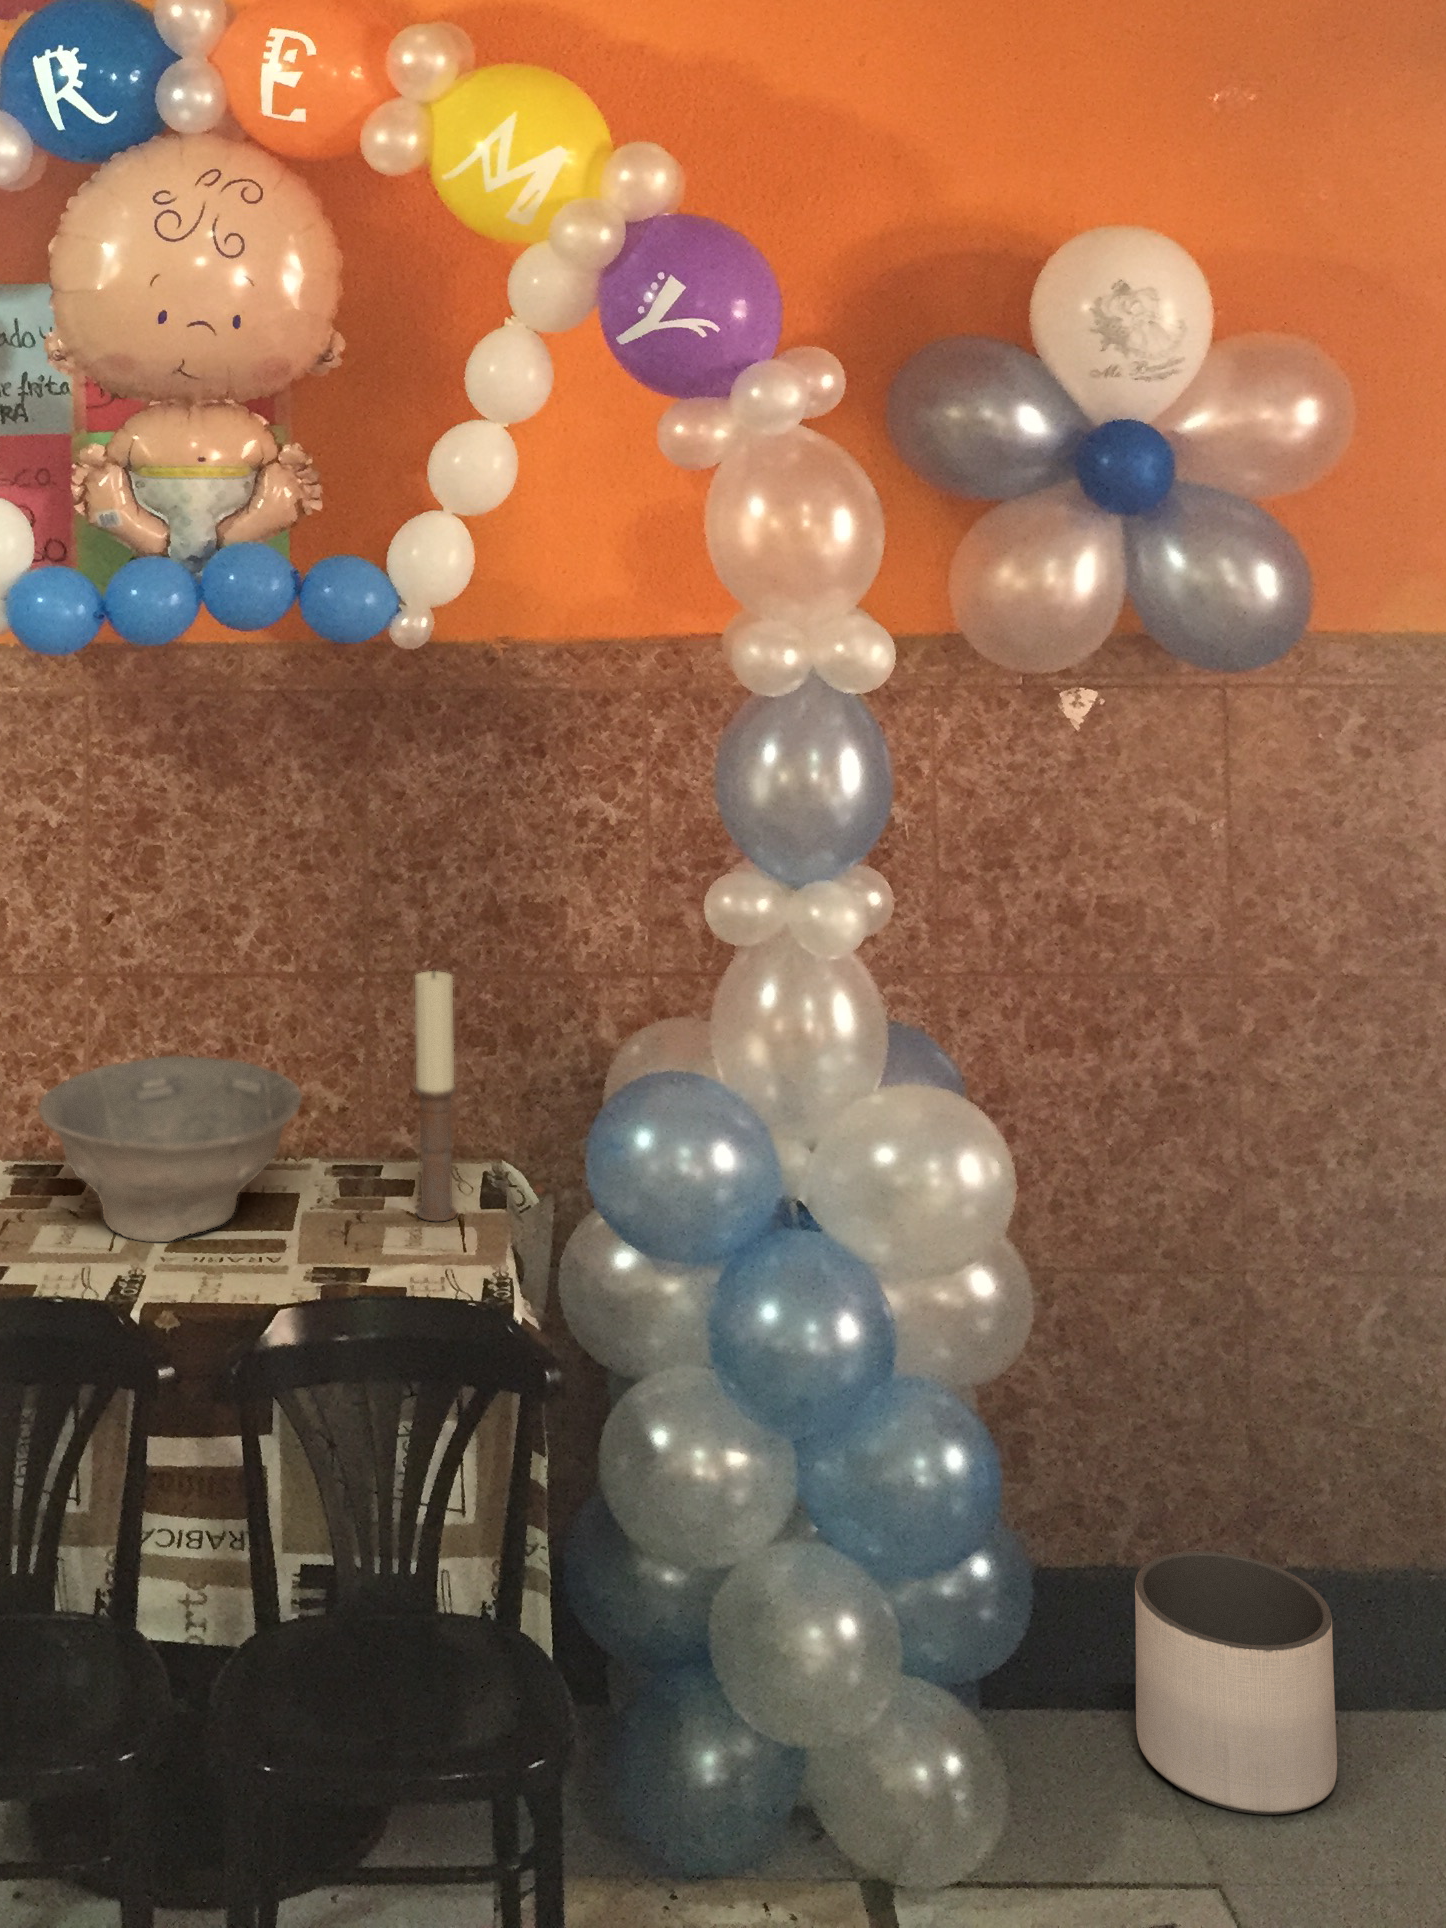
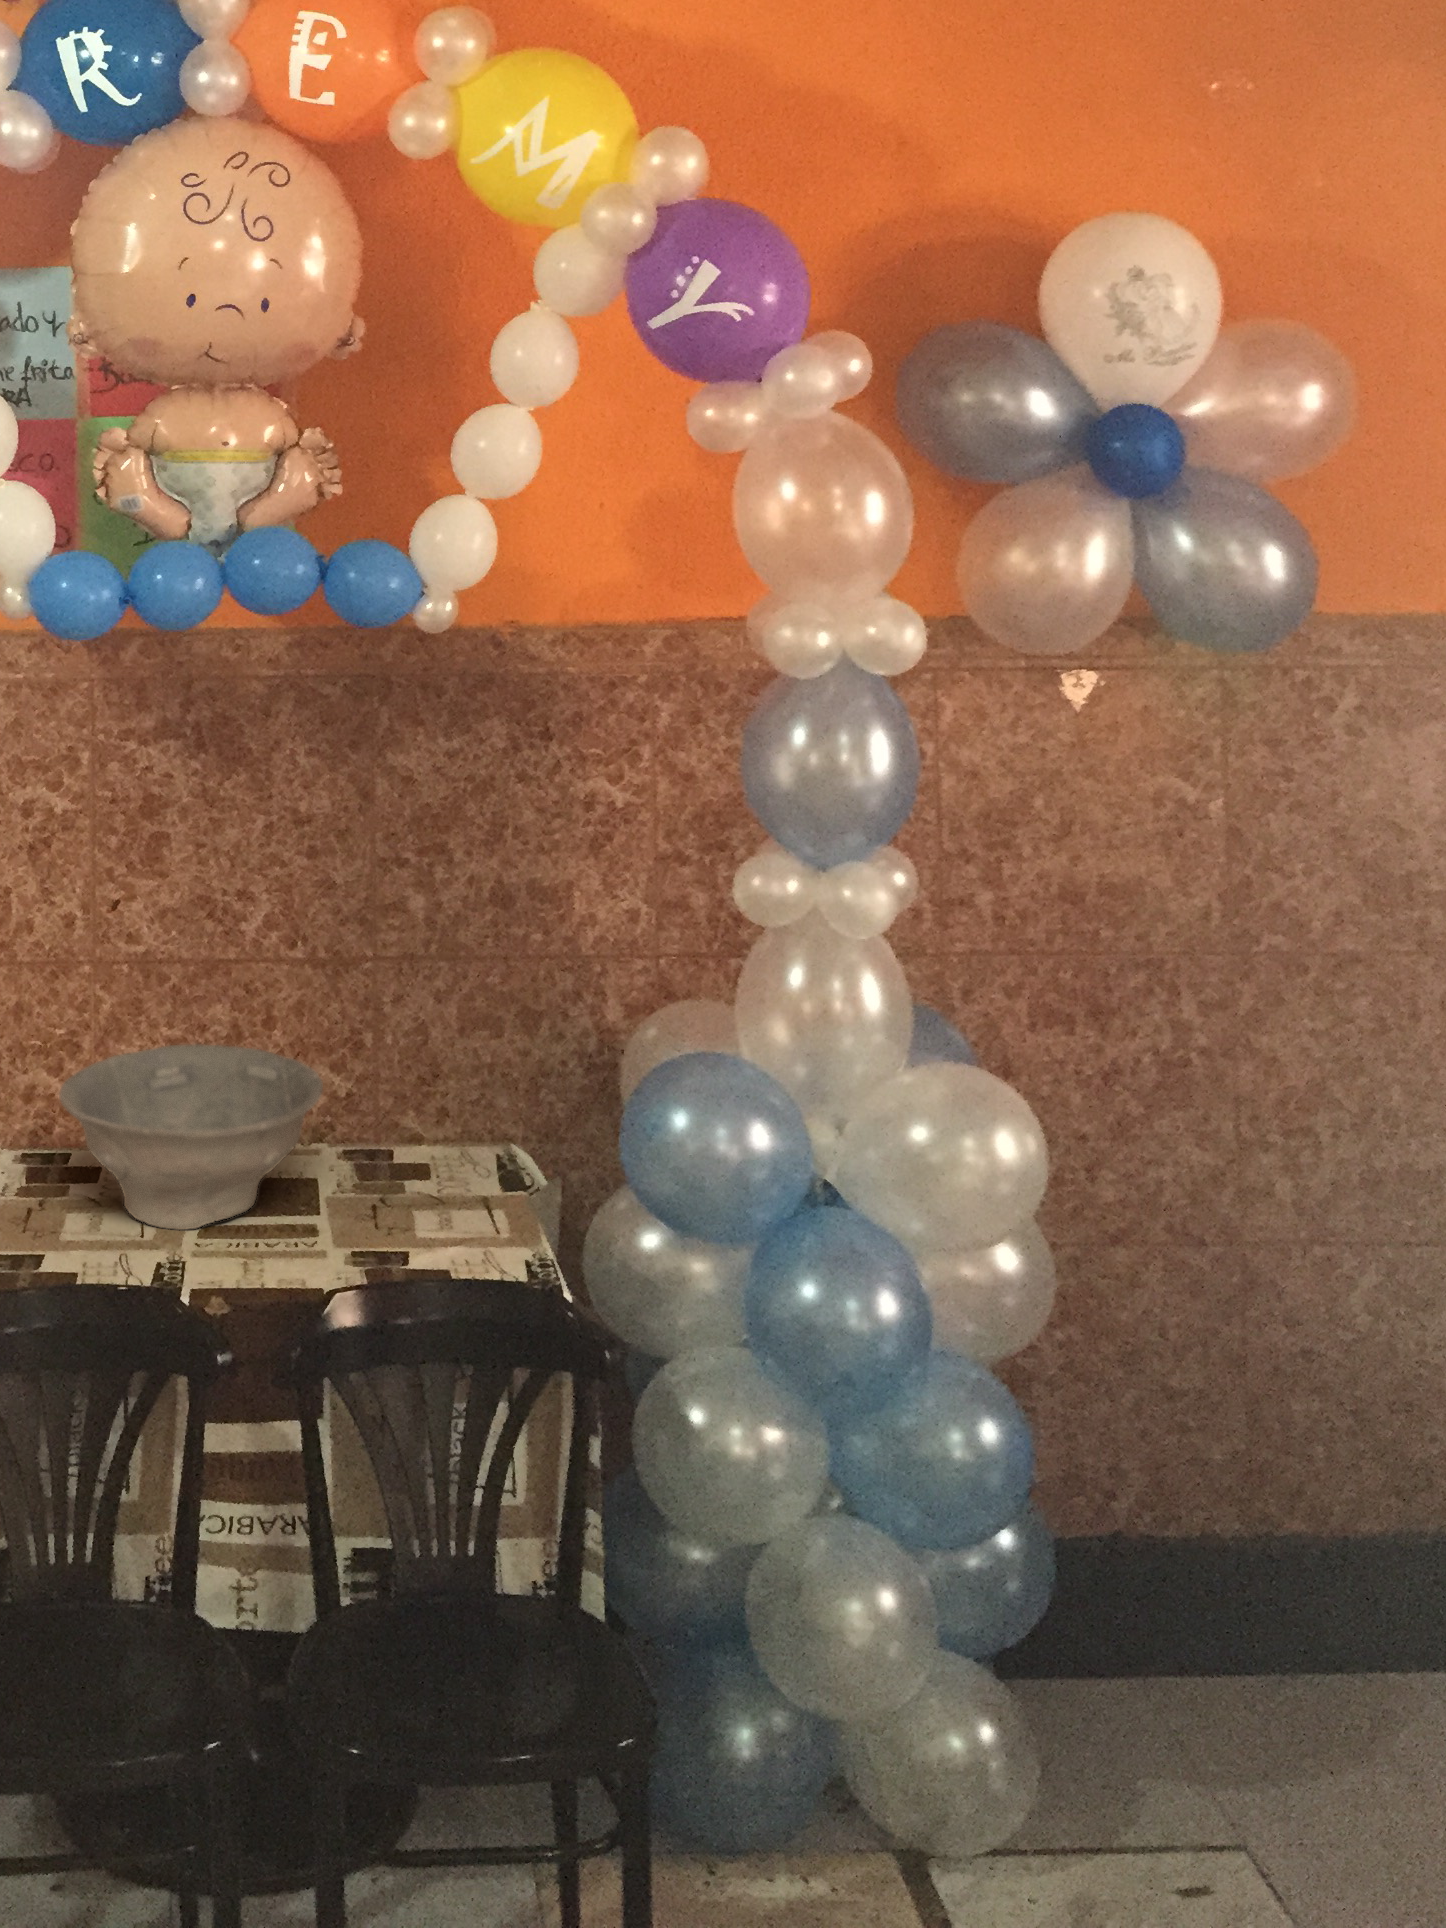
candle: present [414,970,457,1221] -> none [436,952,479,1205]
planter: present [1135,1551,1337,1815] -> none [1148,1519,1347,1774]

